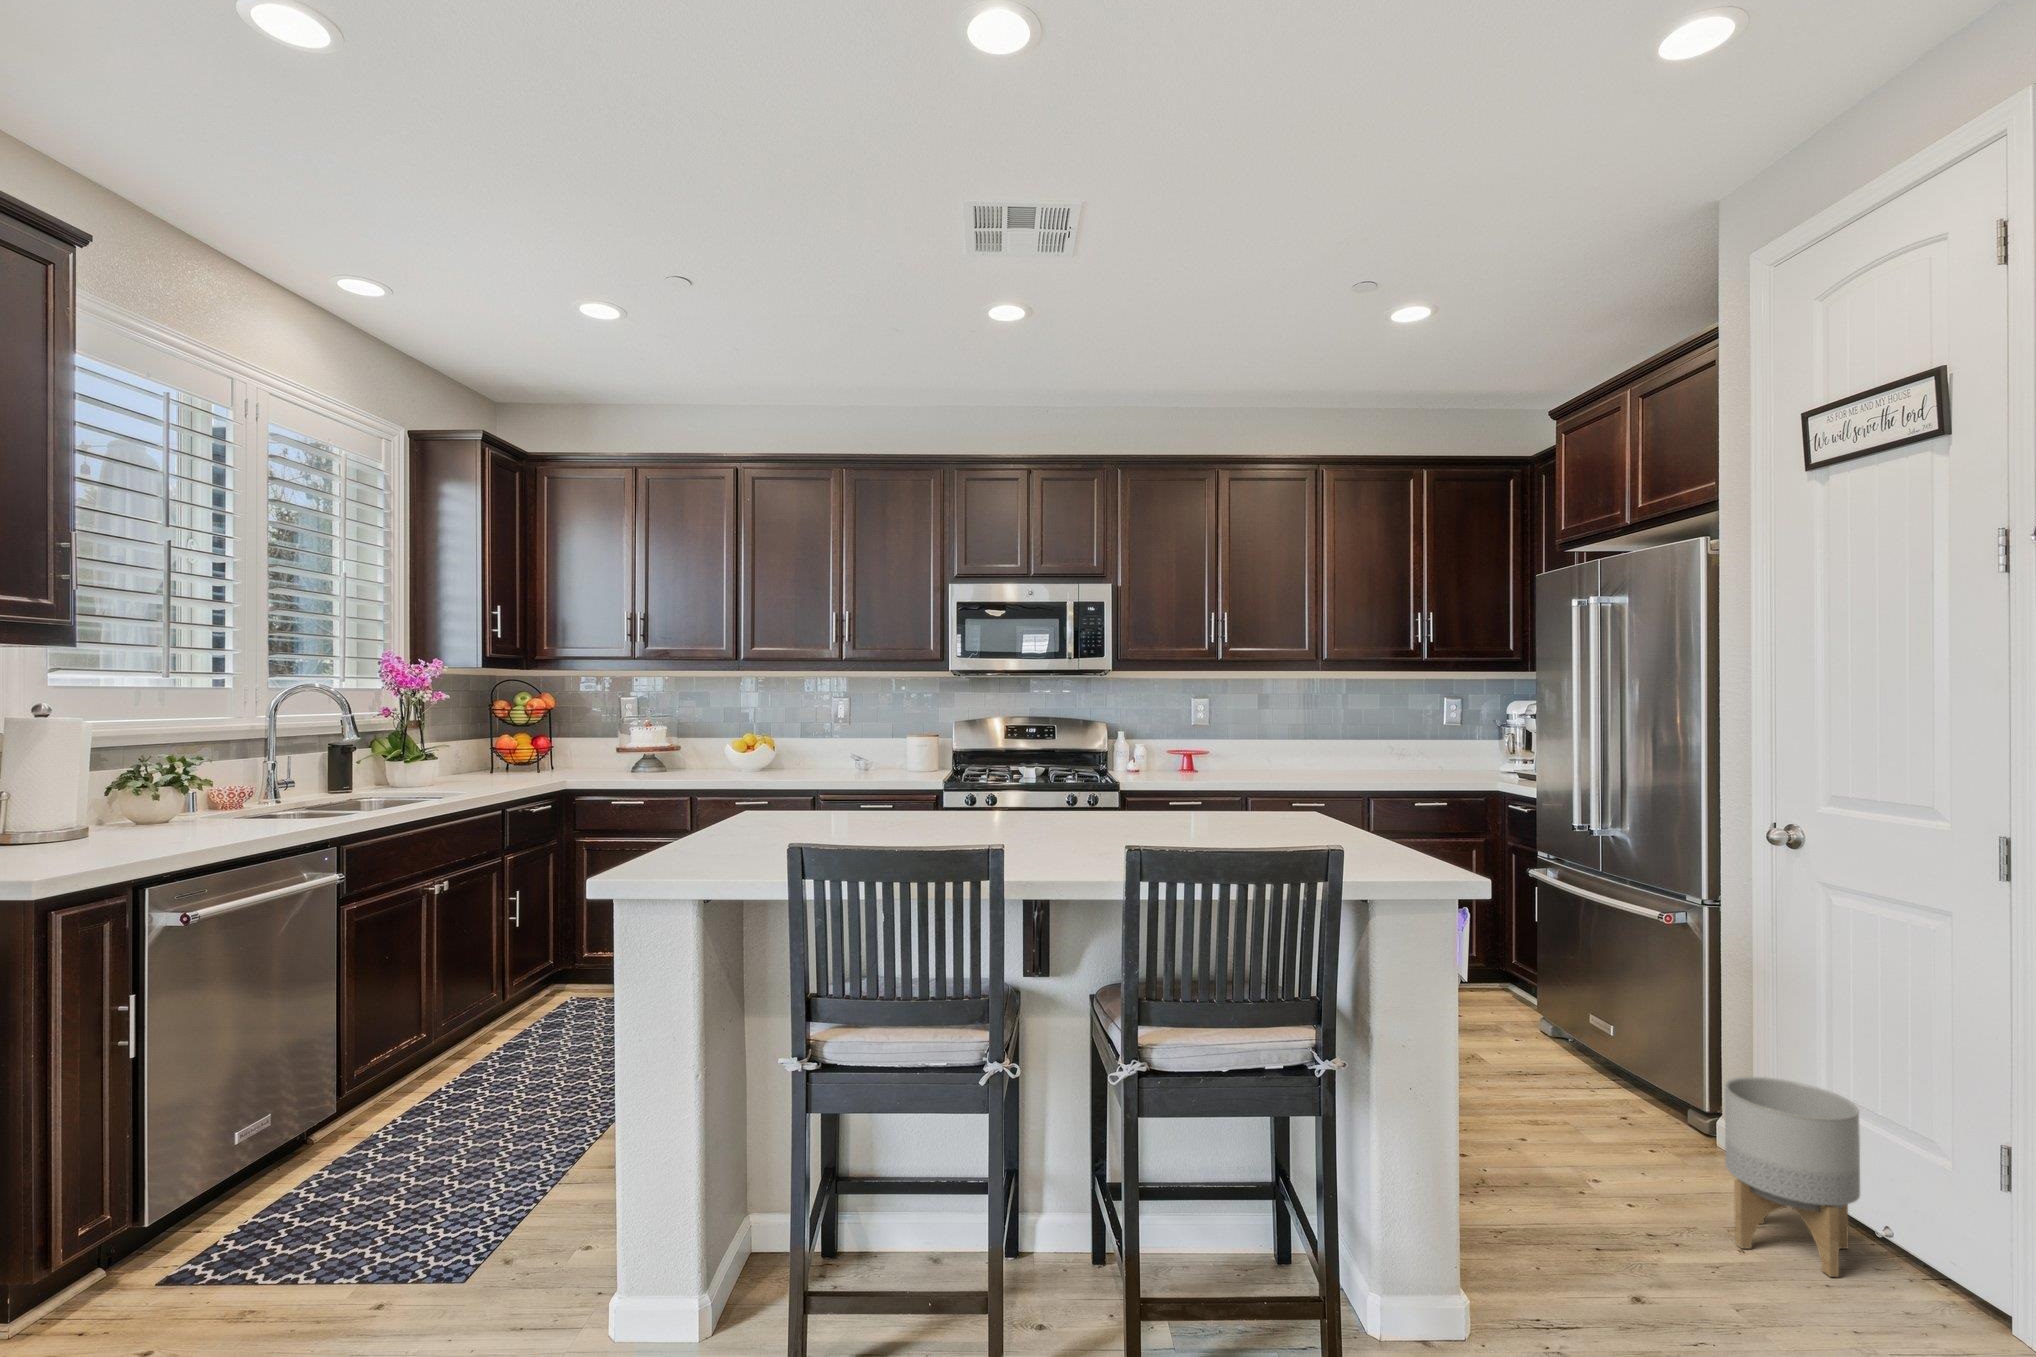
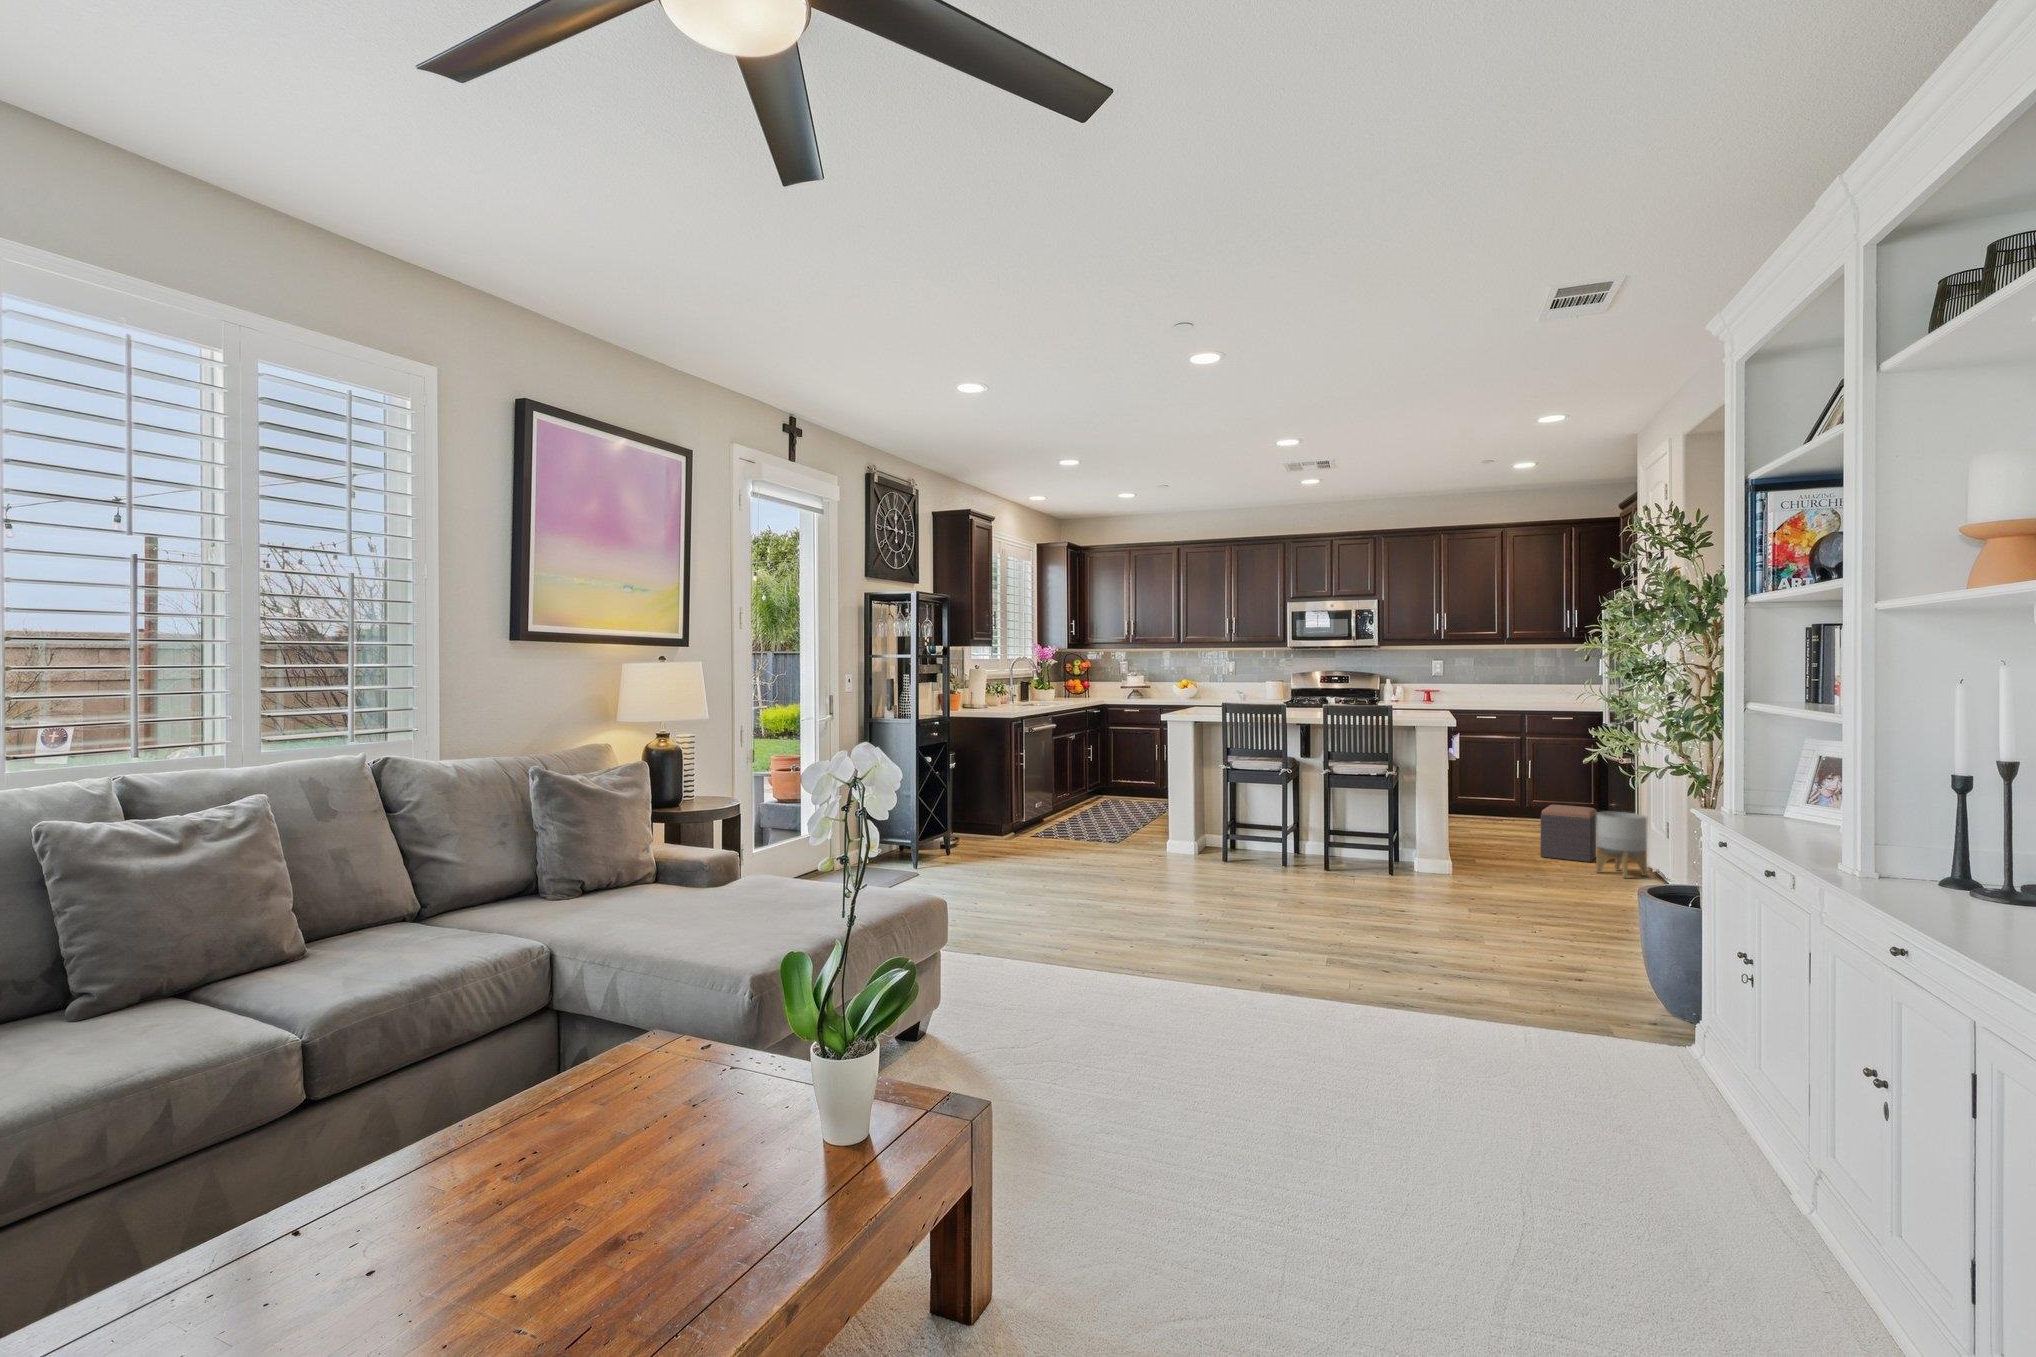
footstool: none [1527,1027,1665,1183] -> present [1540,805,1597,862]

